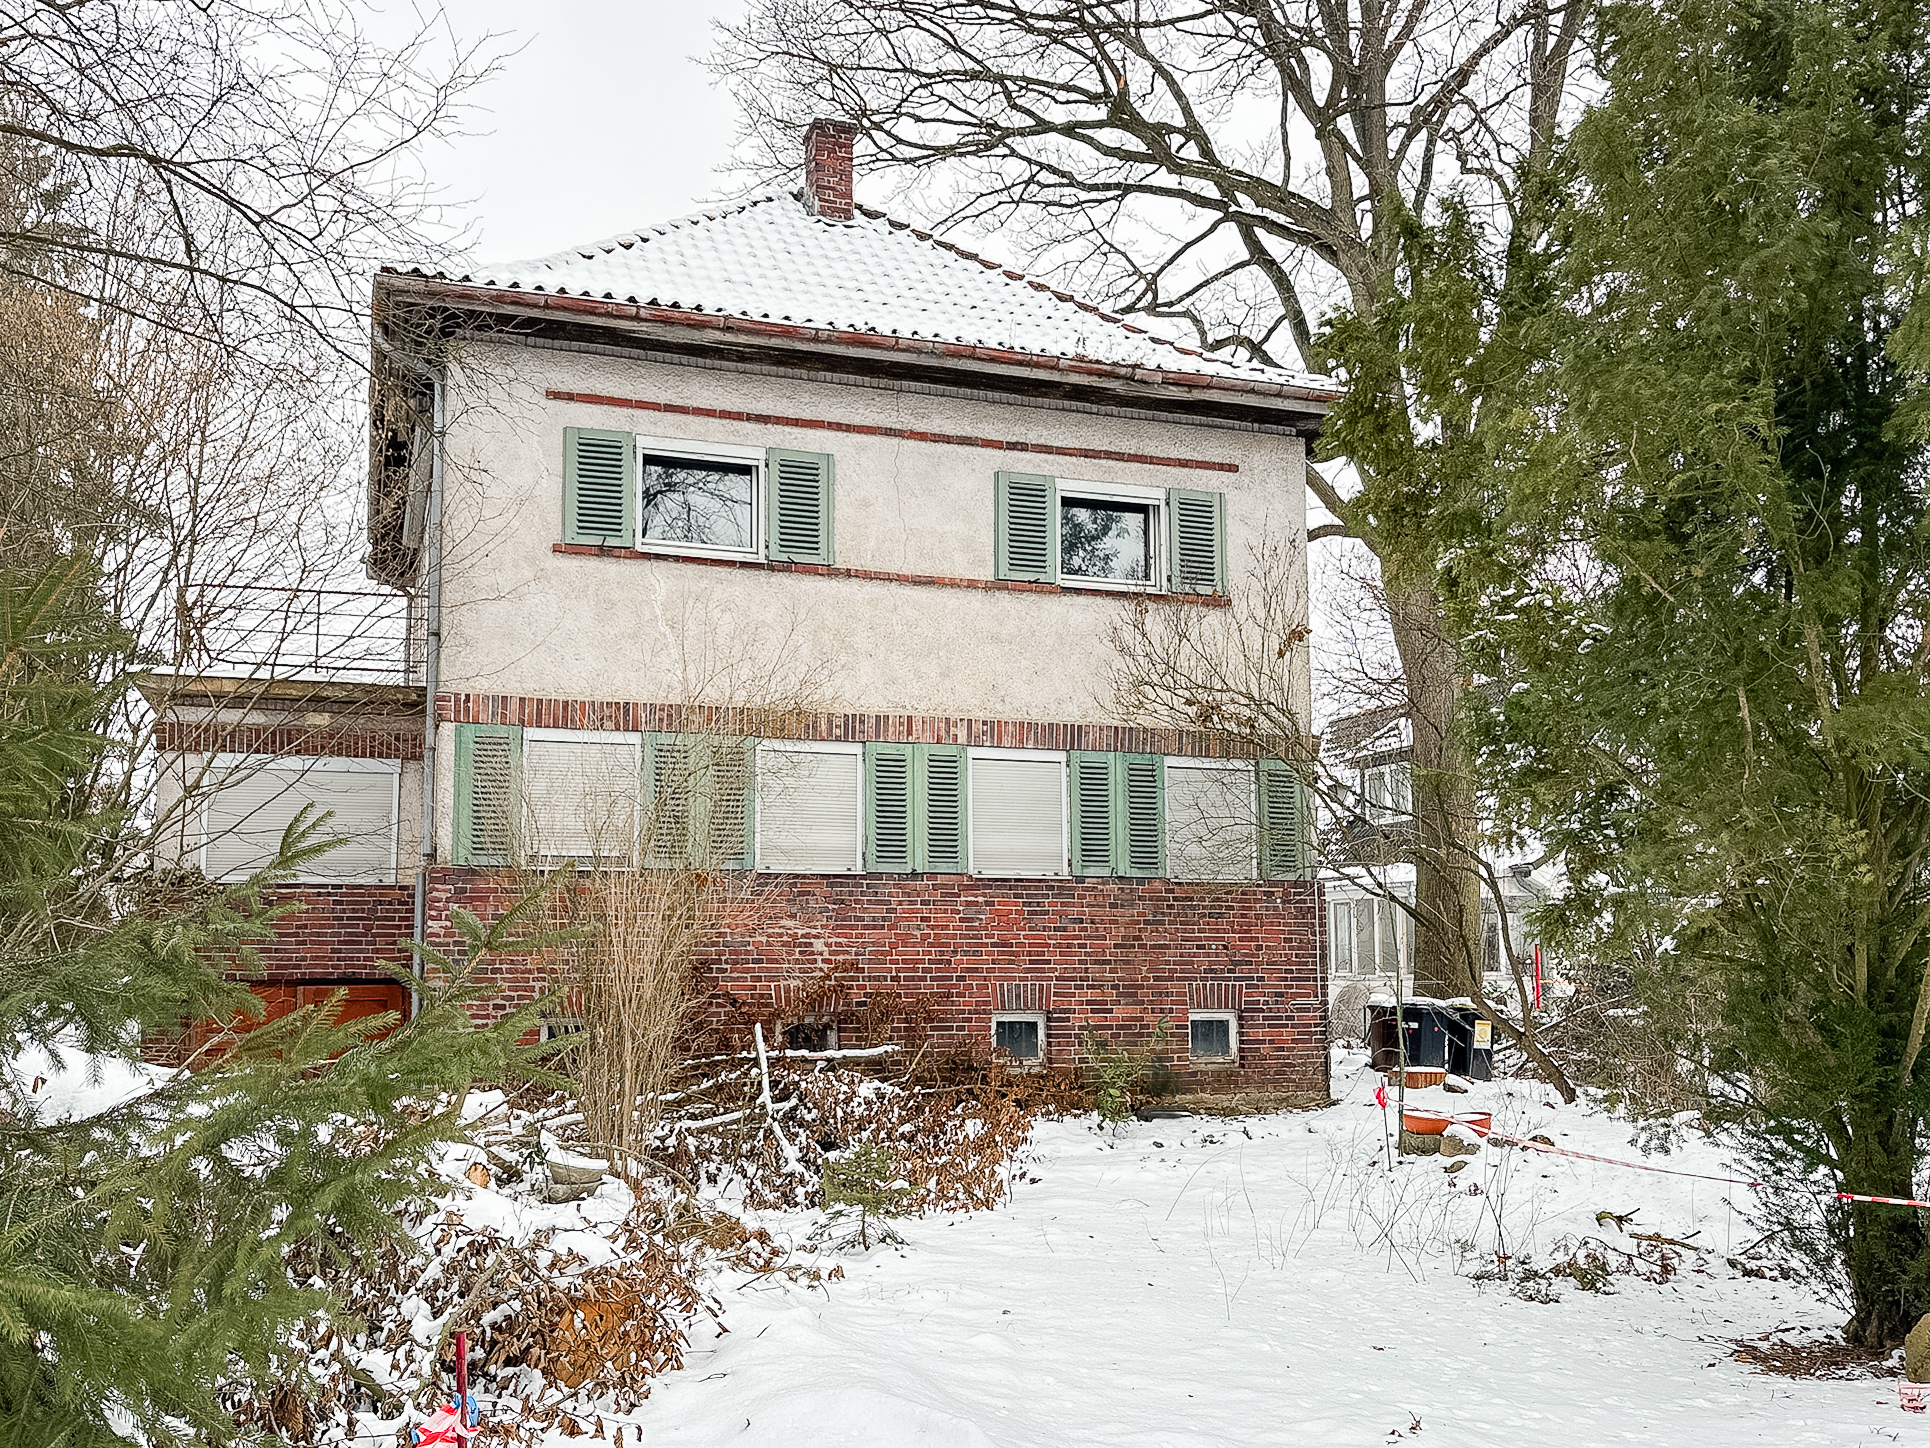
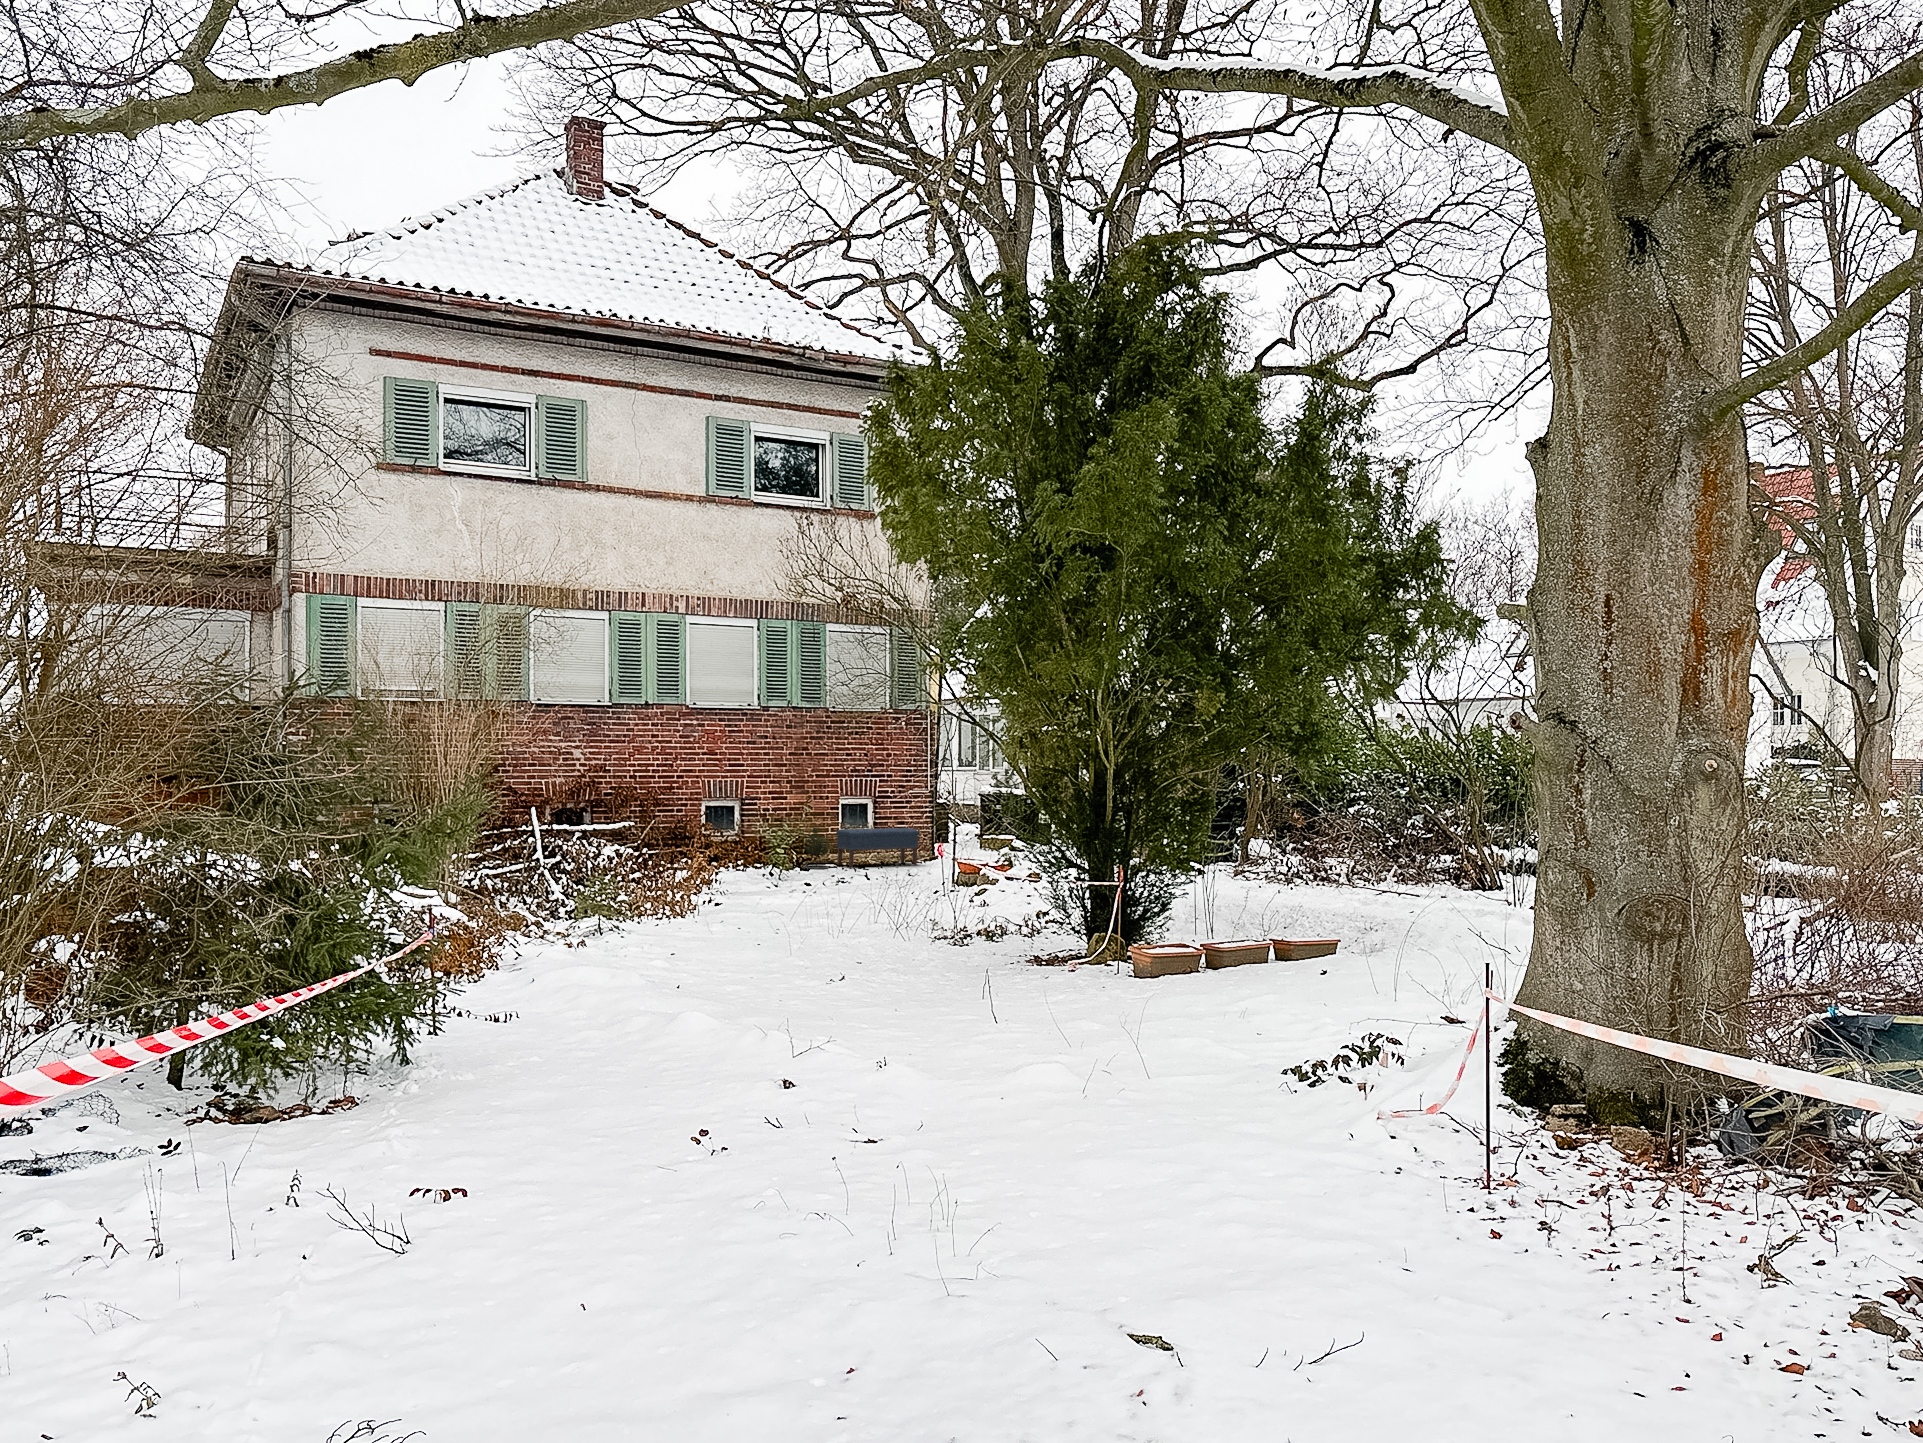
bench: none [1188,1056,1310,1116] -> present [836,828,919,867]

